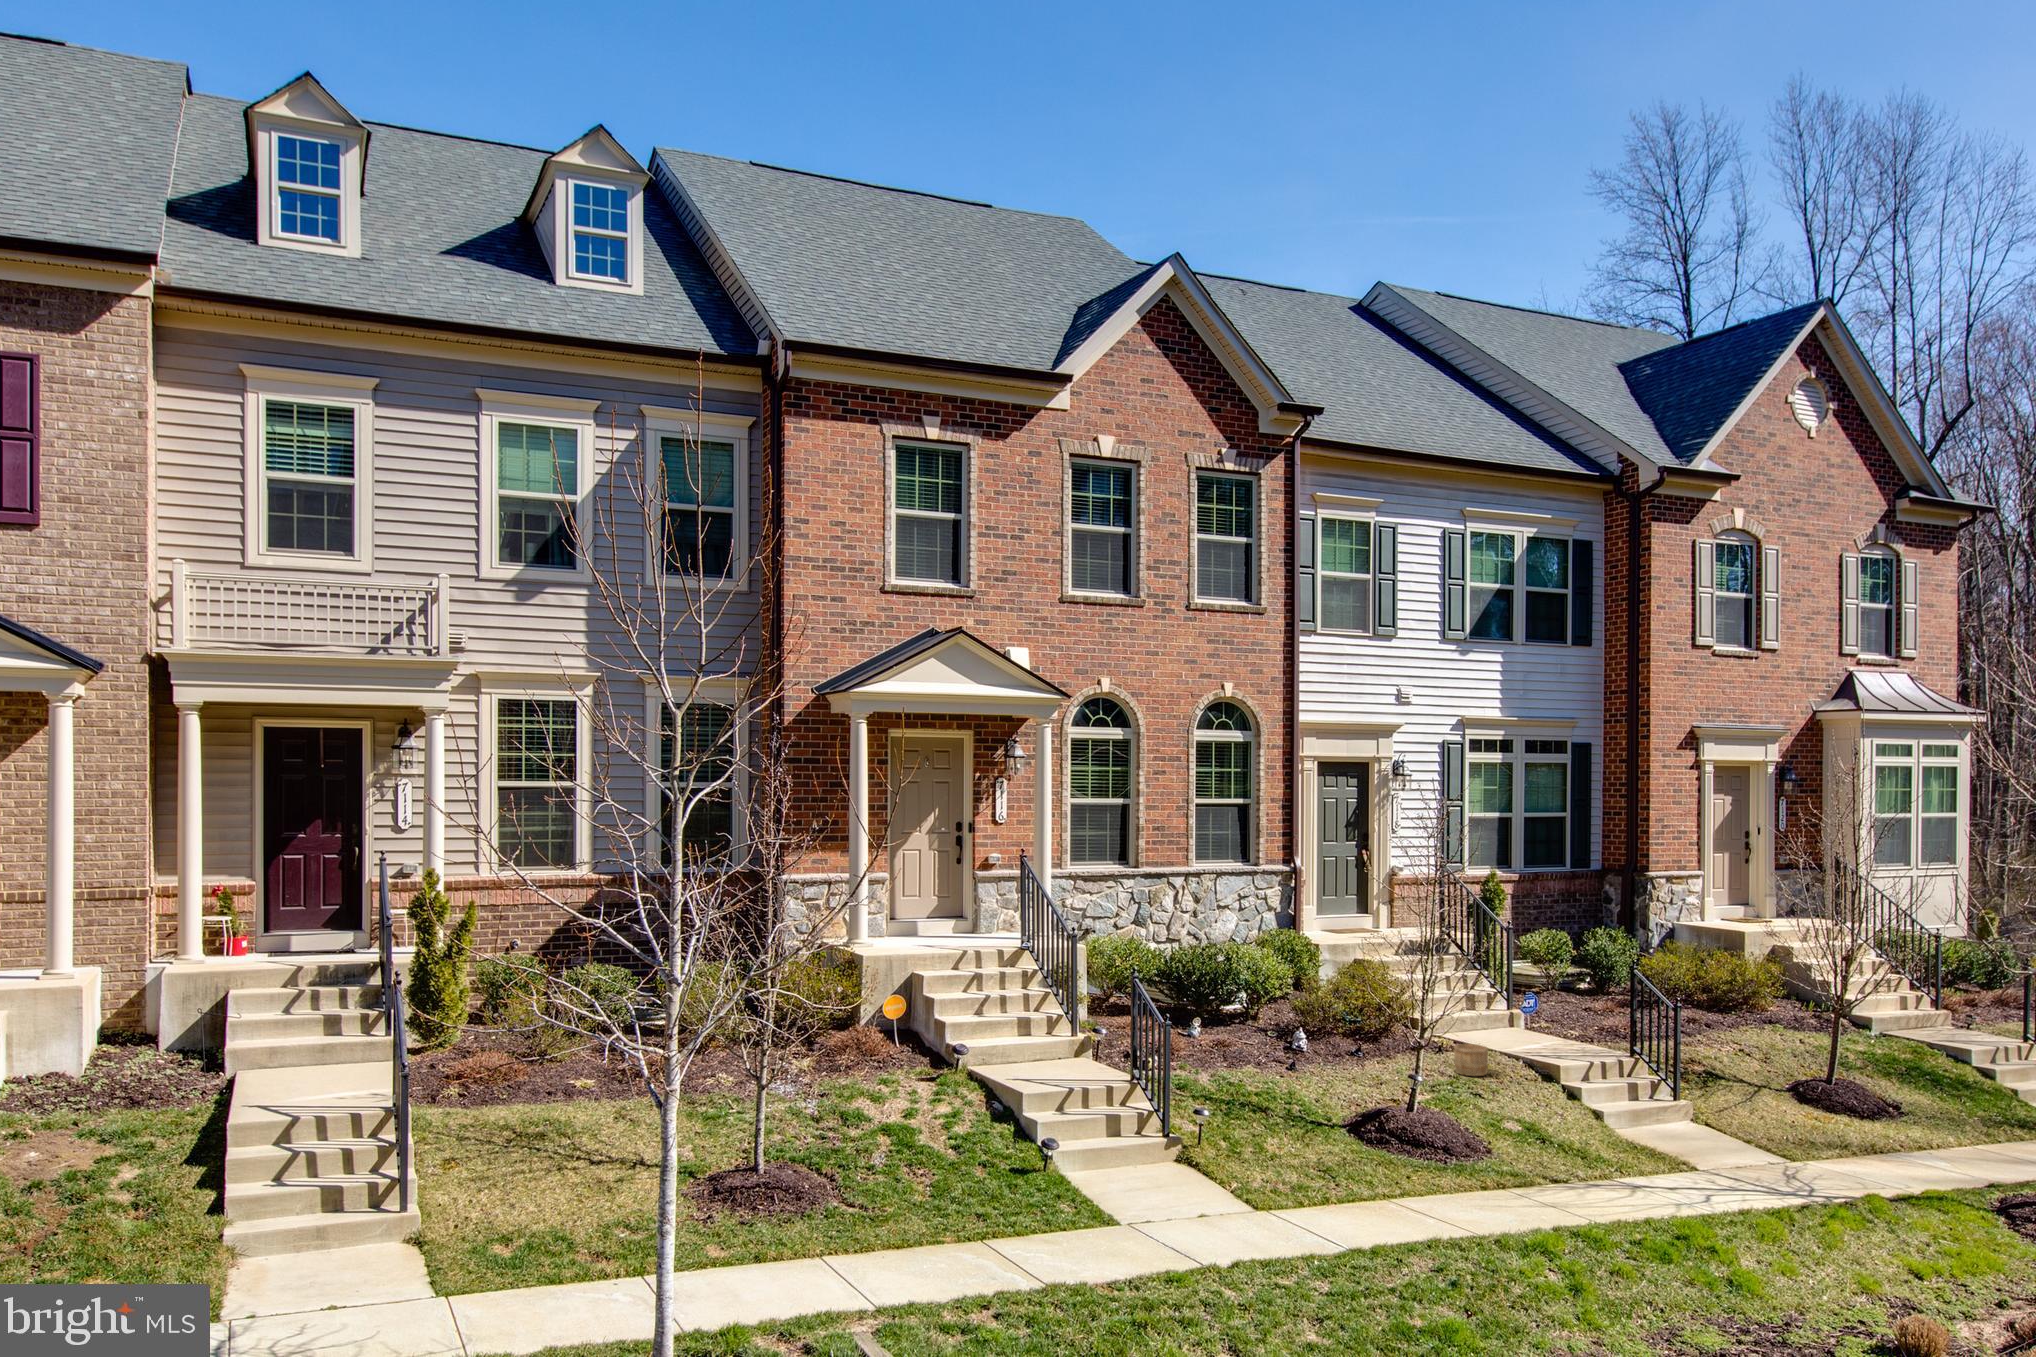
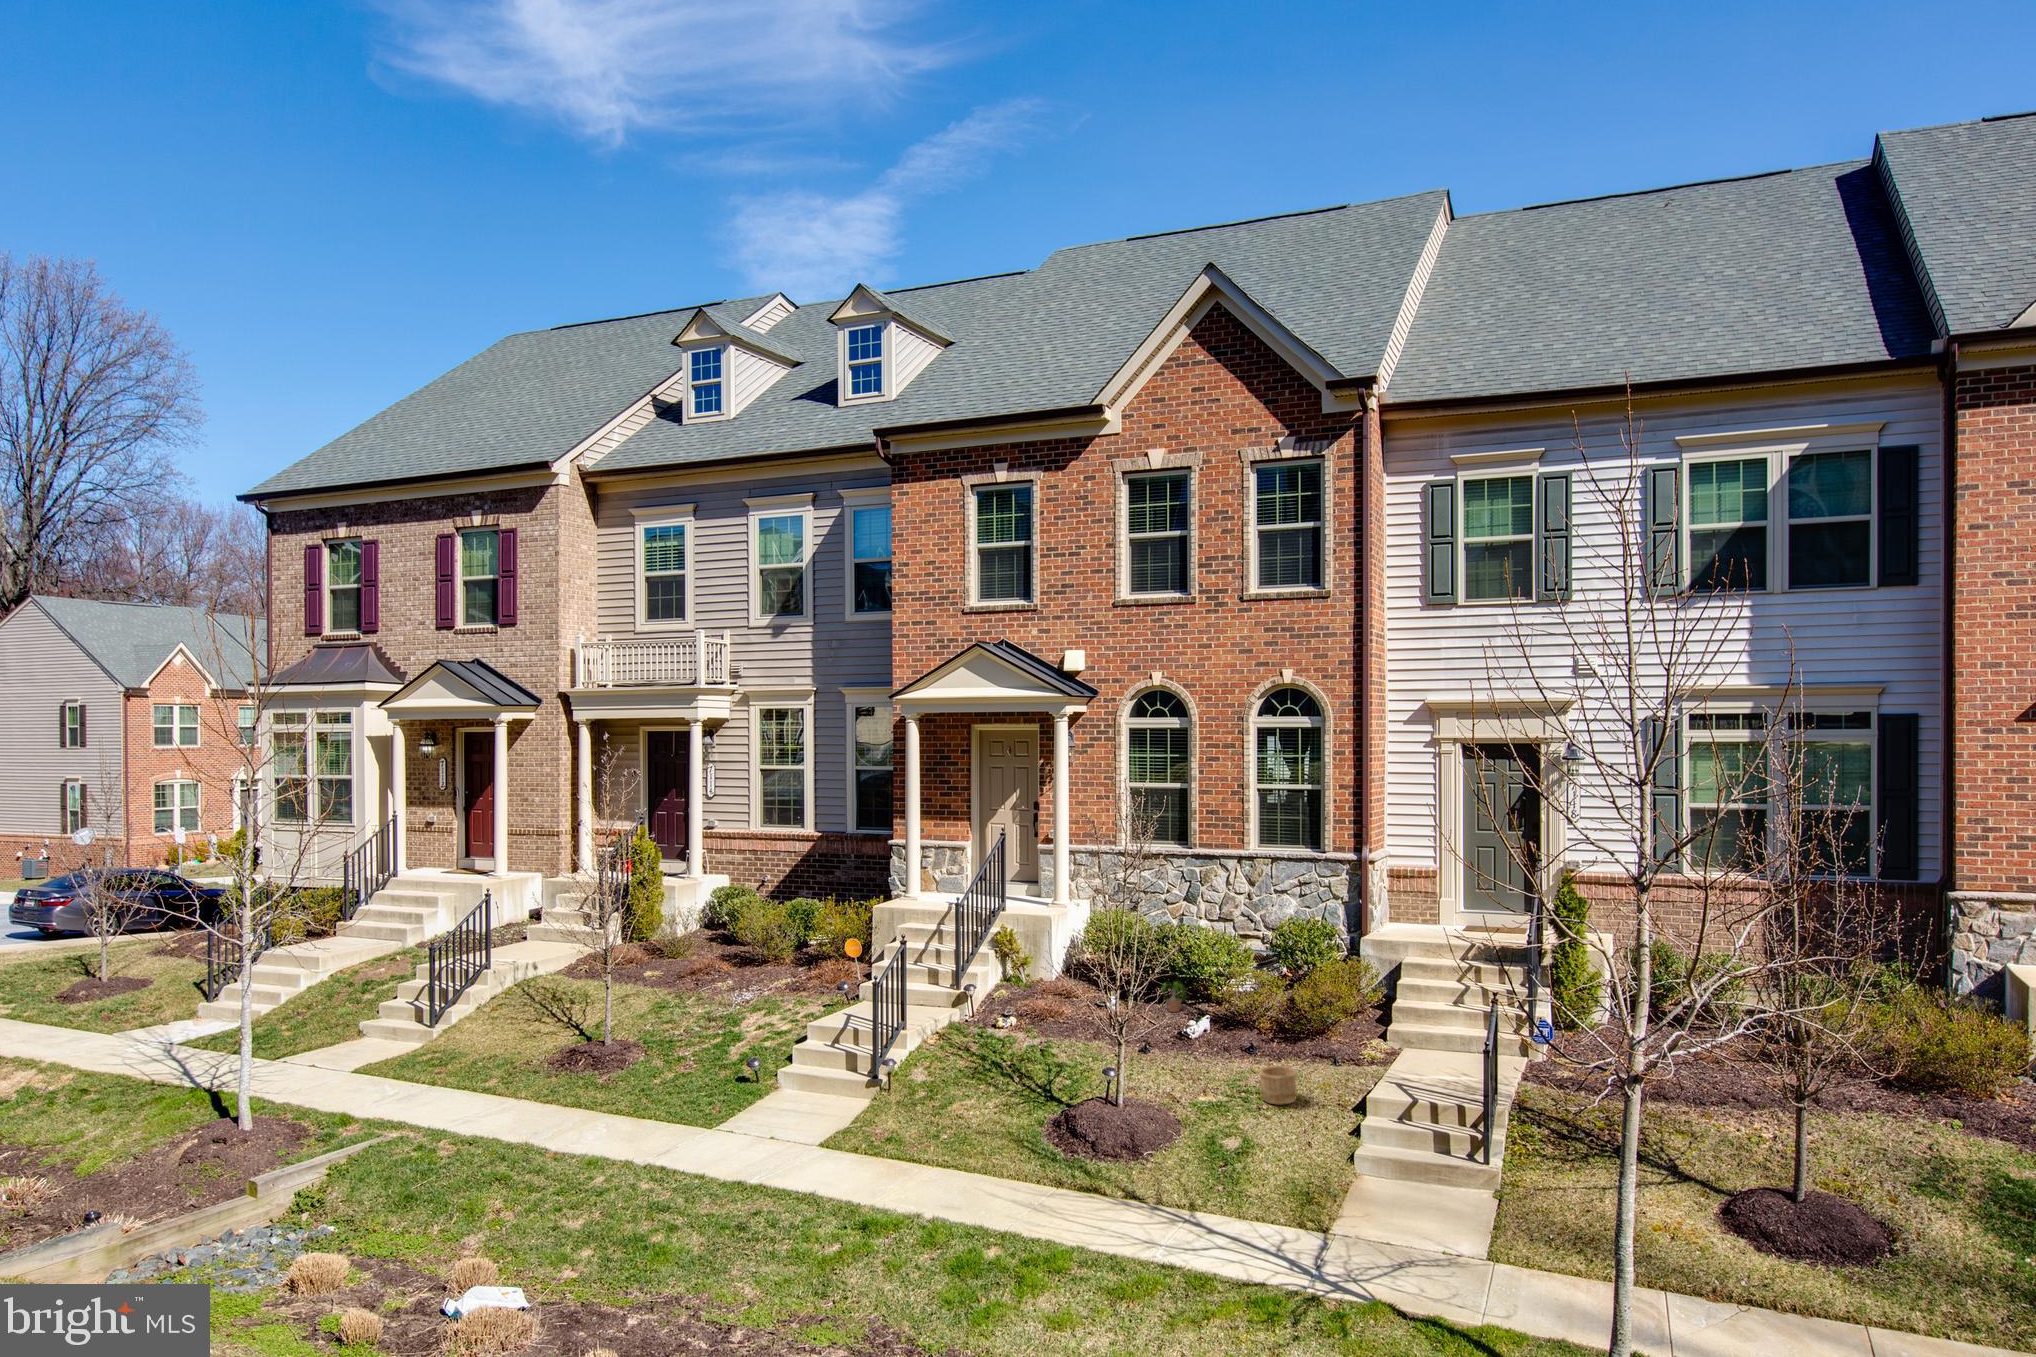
potted plant: none [1203,998,1238,1031] -> present [1162,982,1185,1012]

